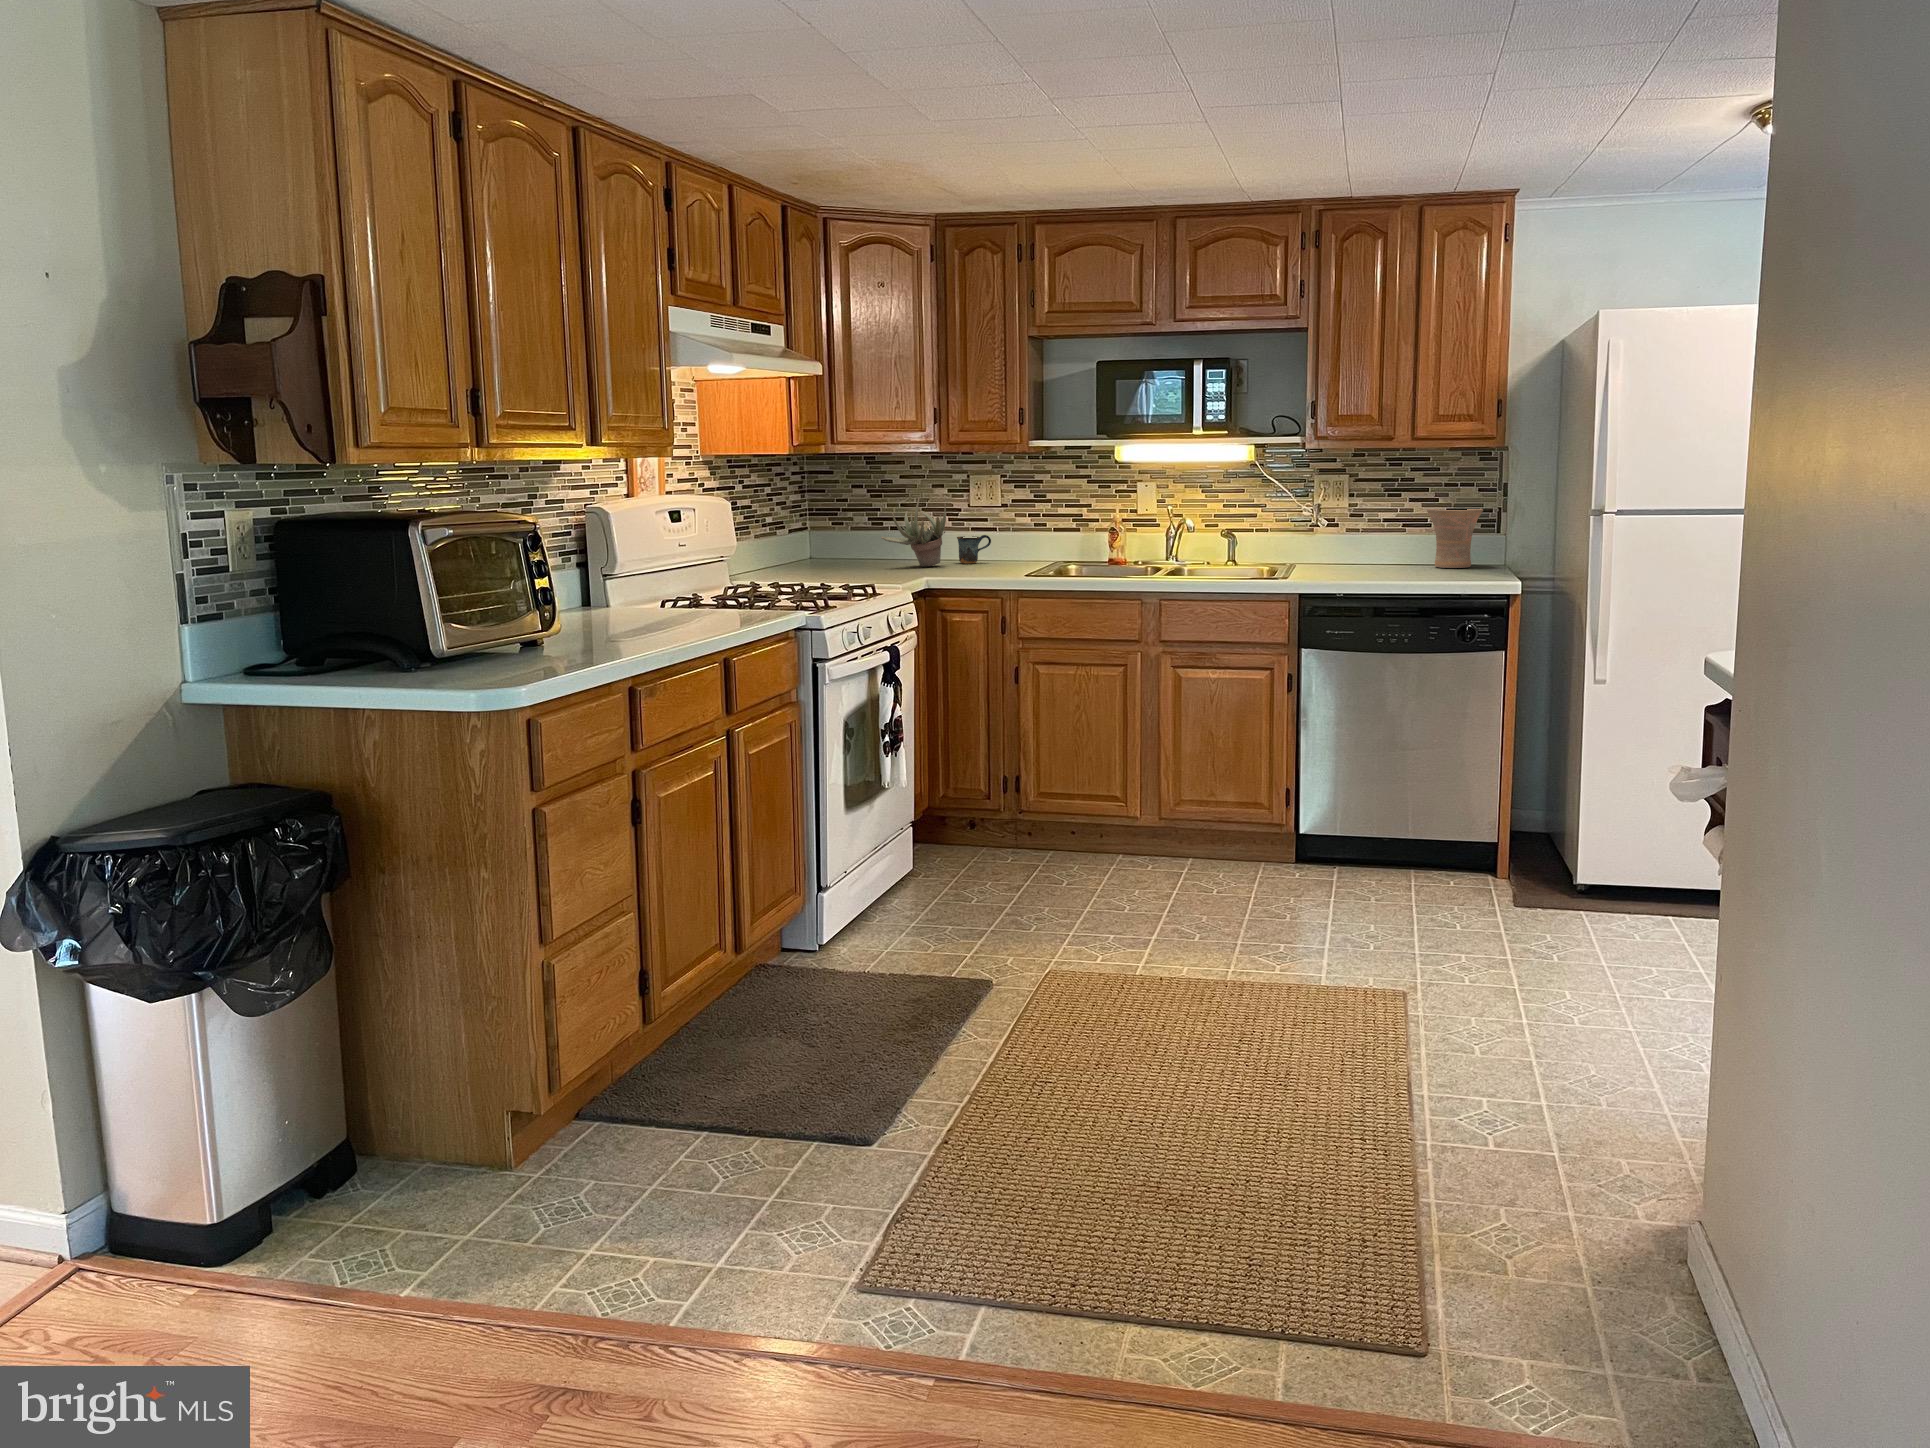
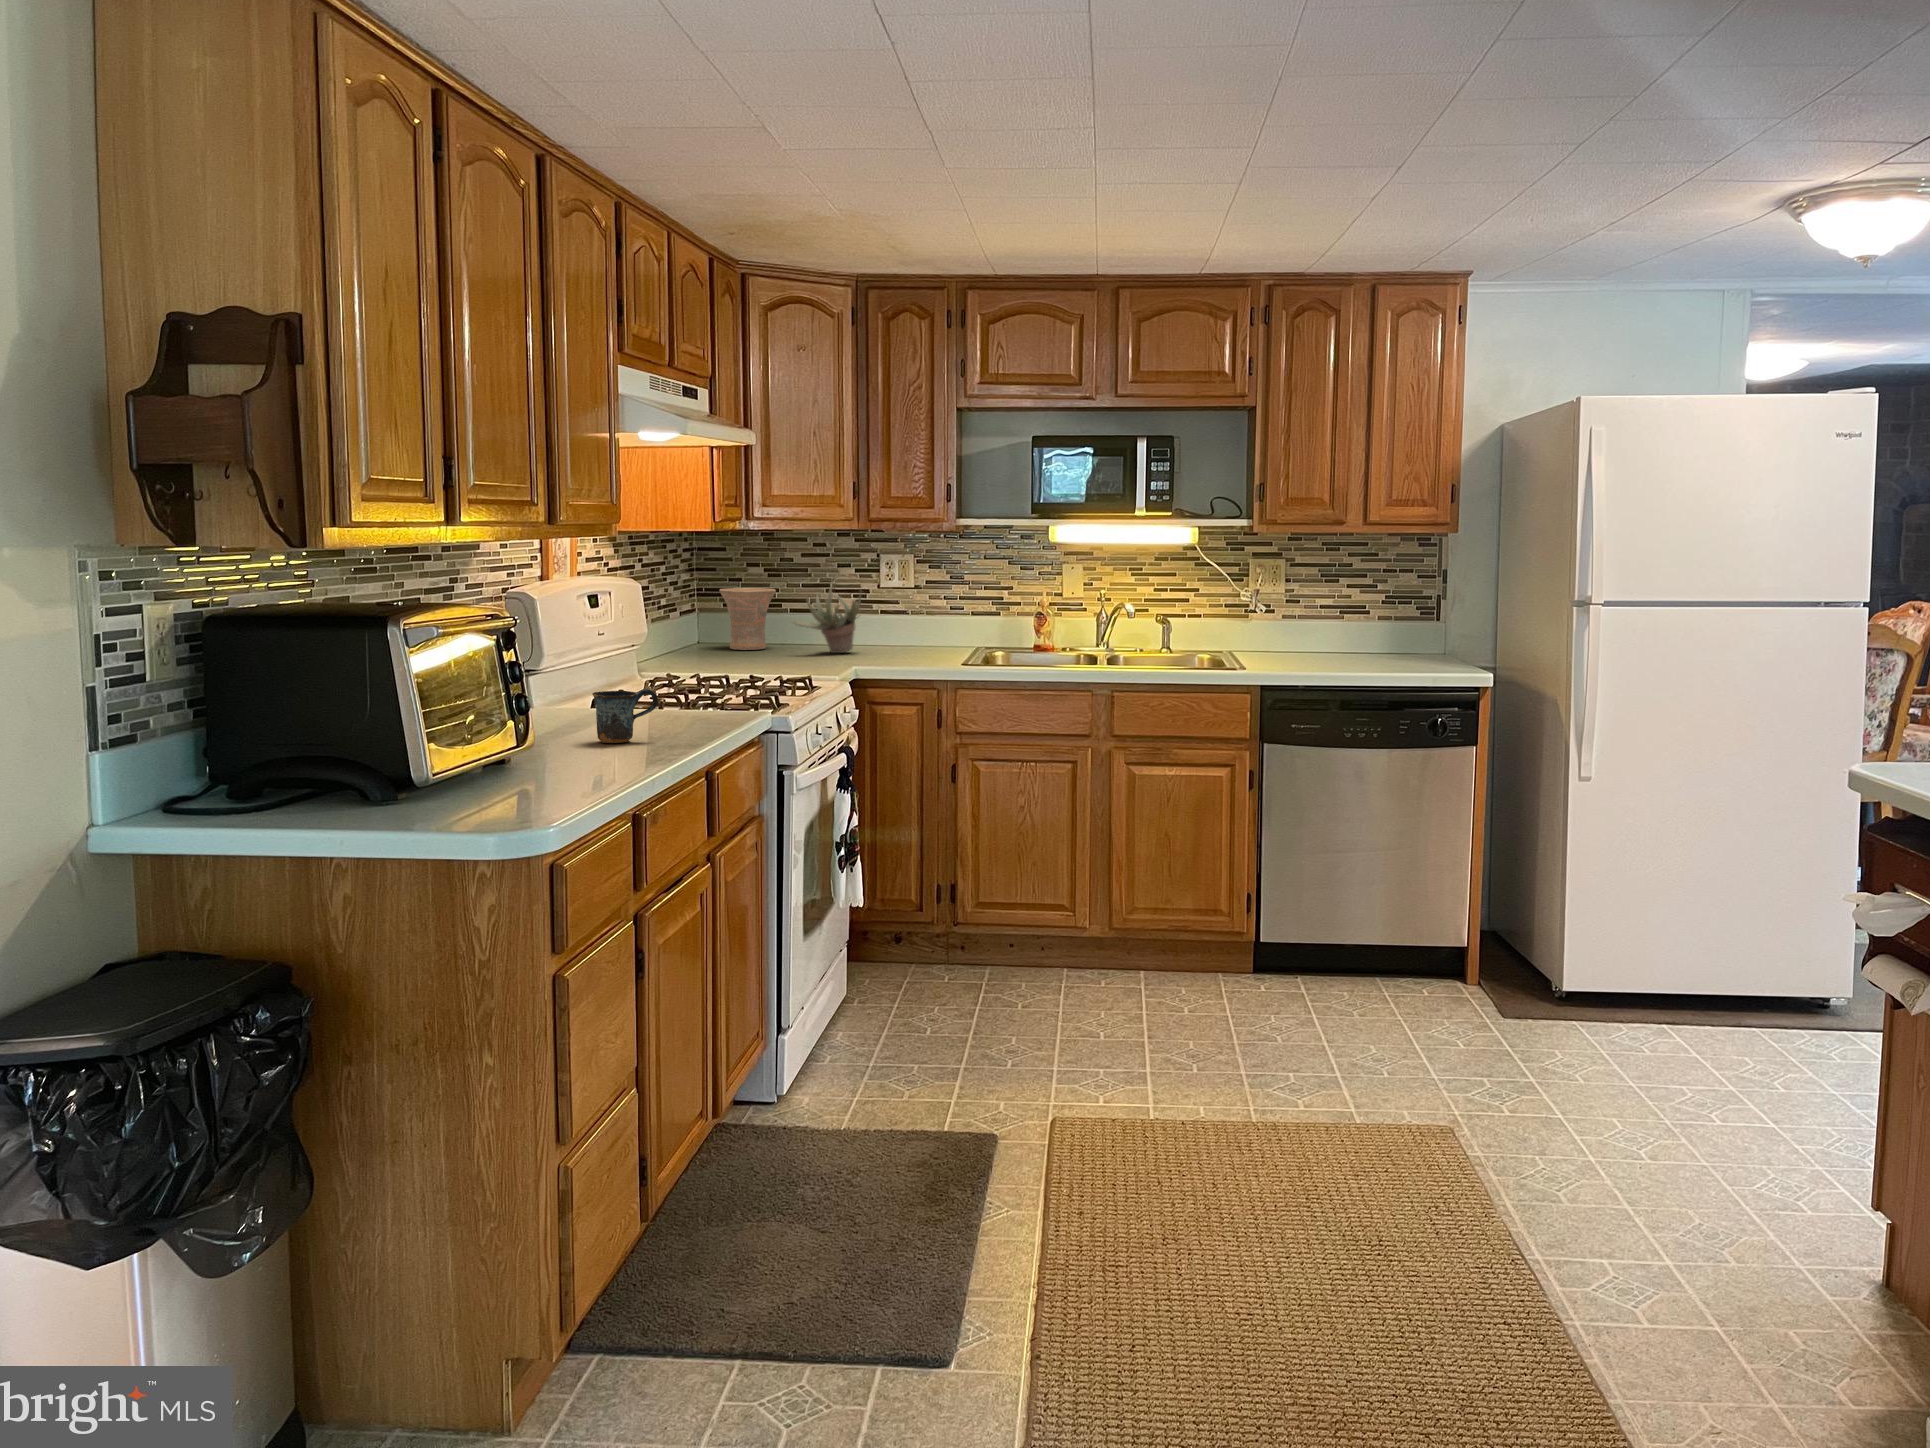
vase: present [1427,509,1483,568] -> present [719,588,776,650]
mug: present [957,535,991,564] -> present [592,689,658,743]

